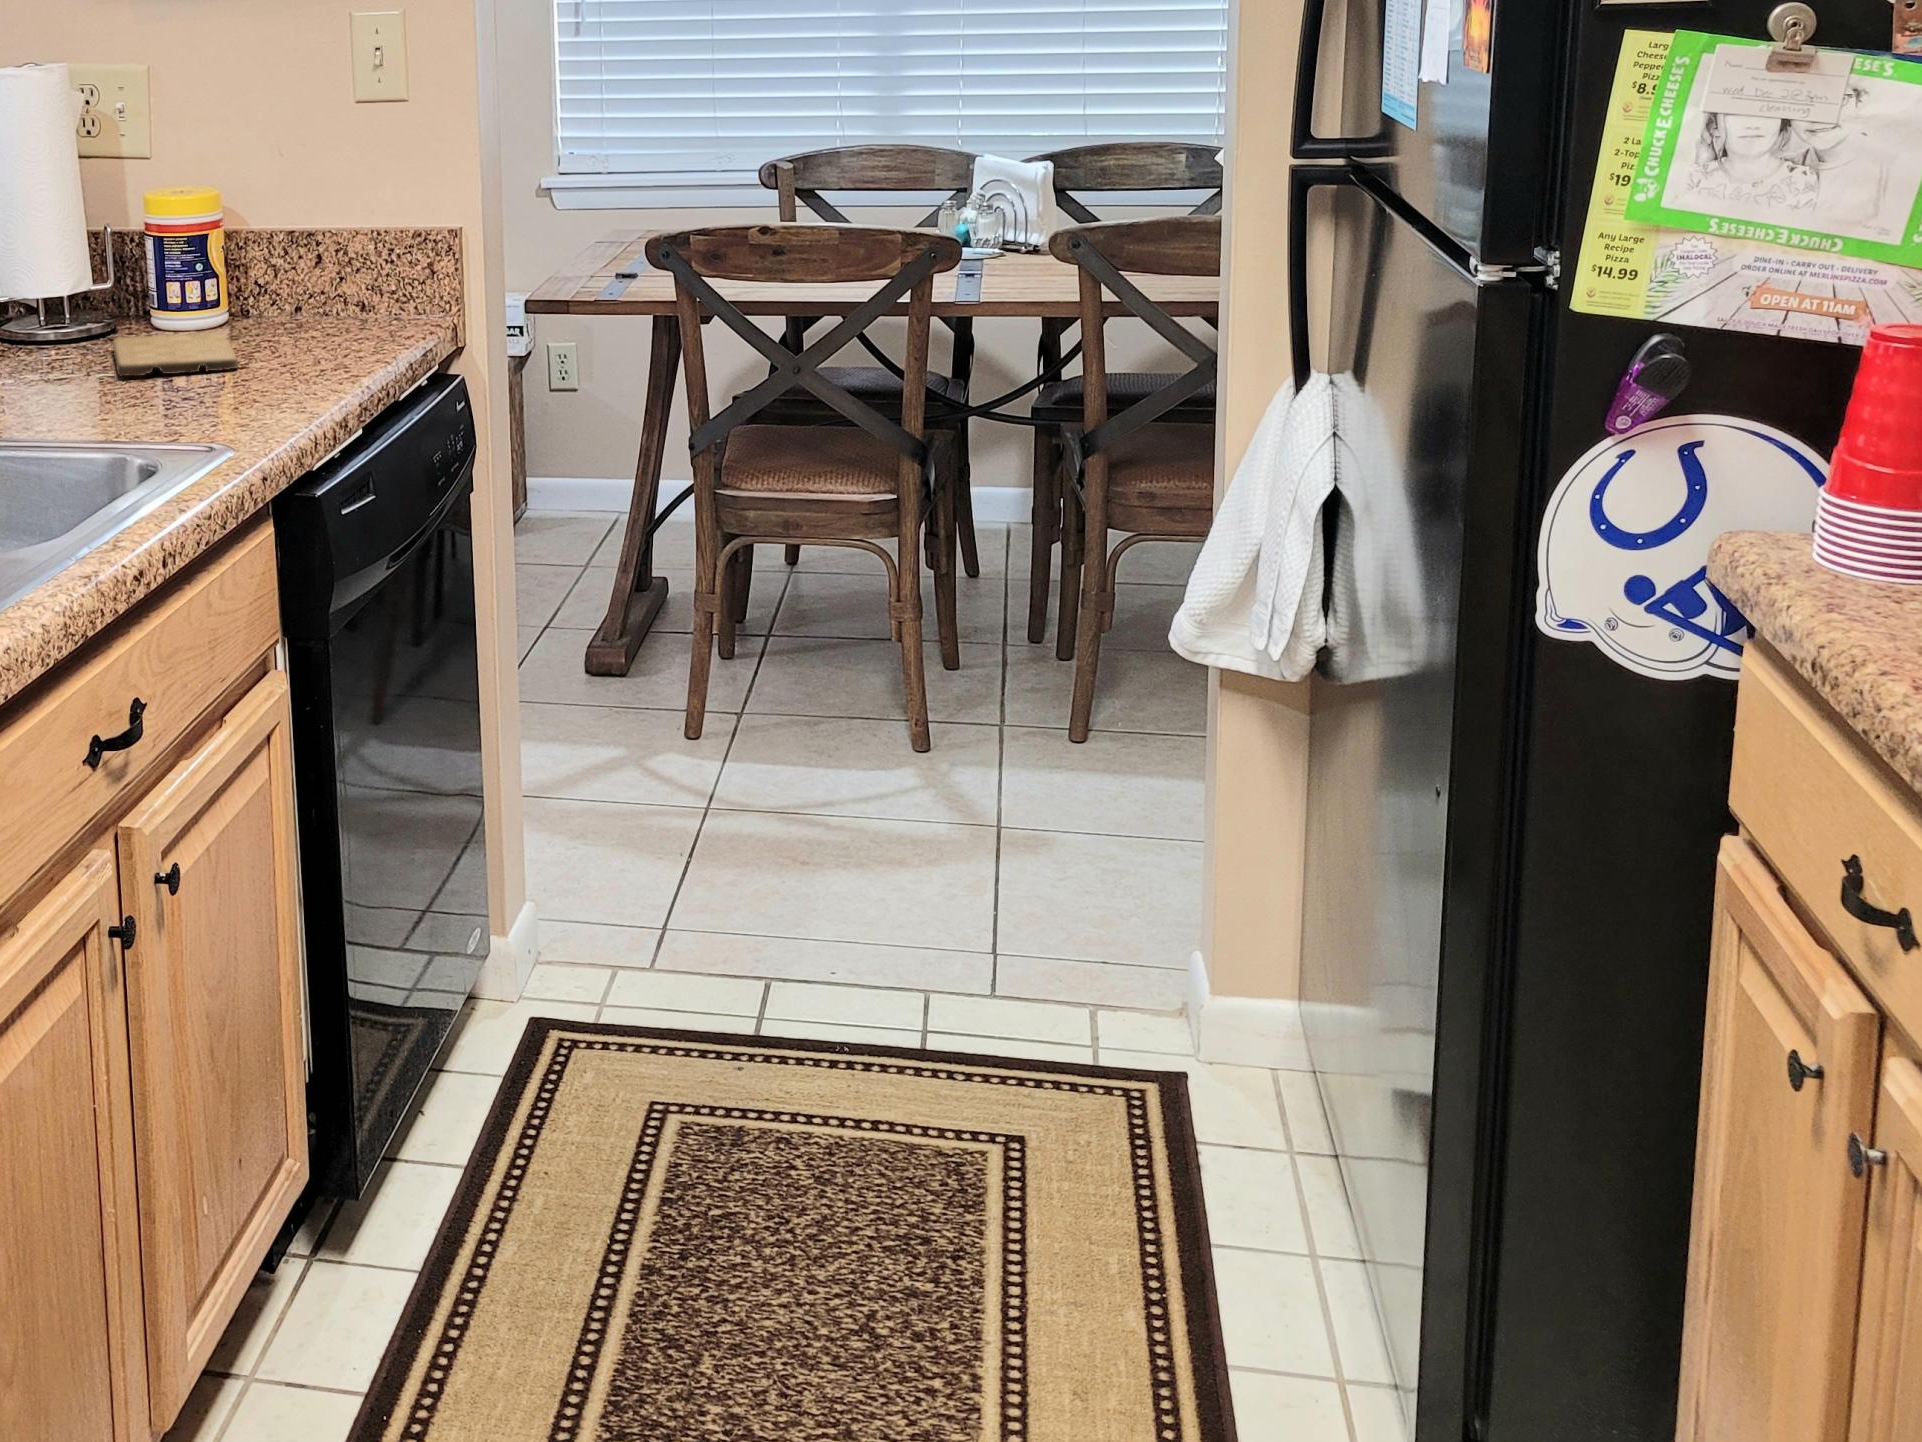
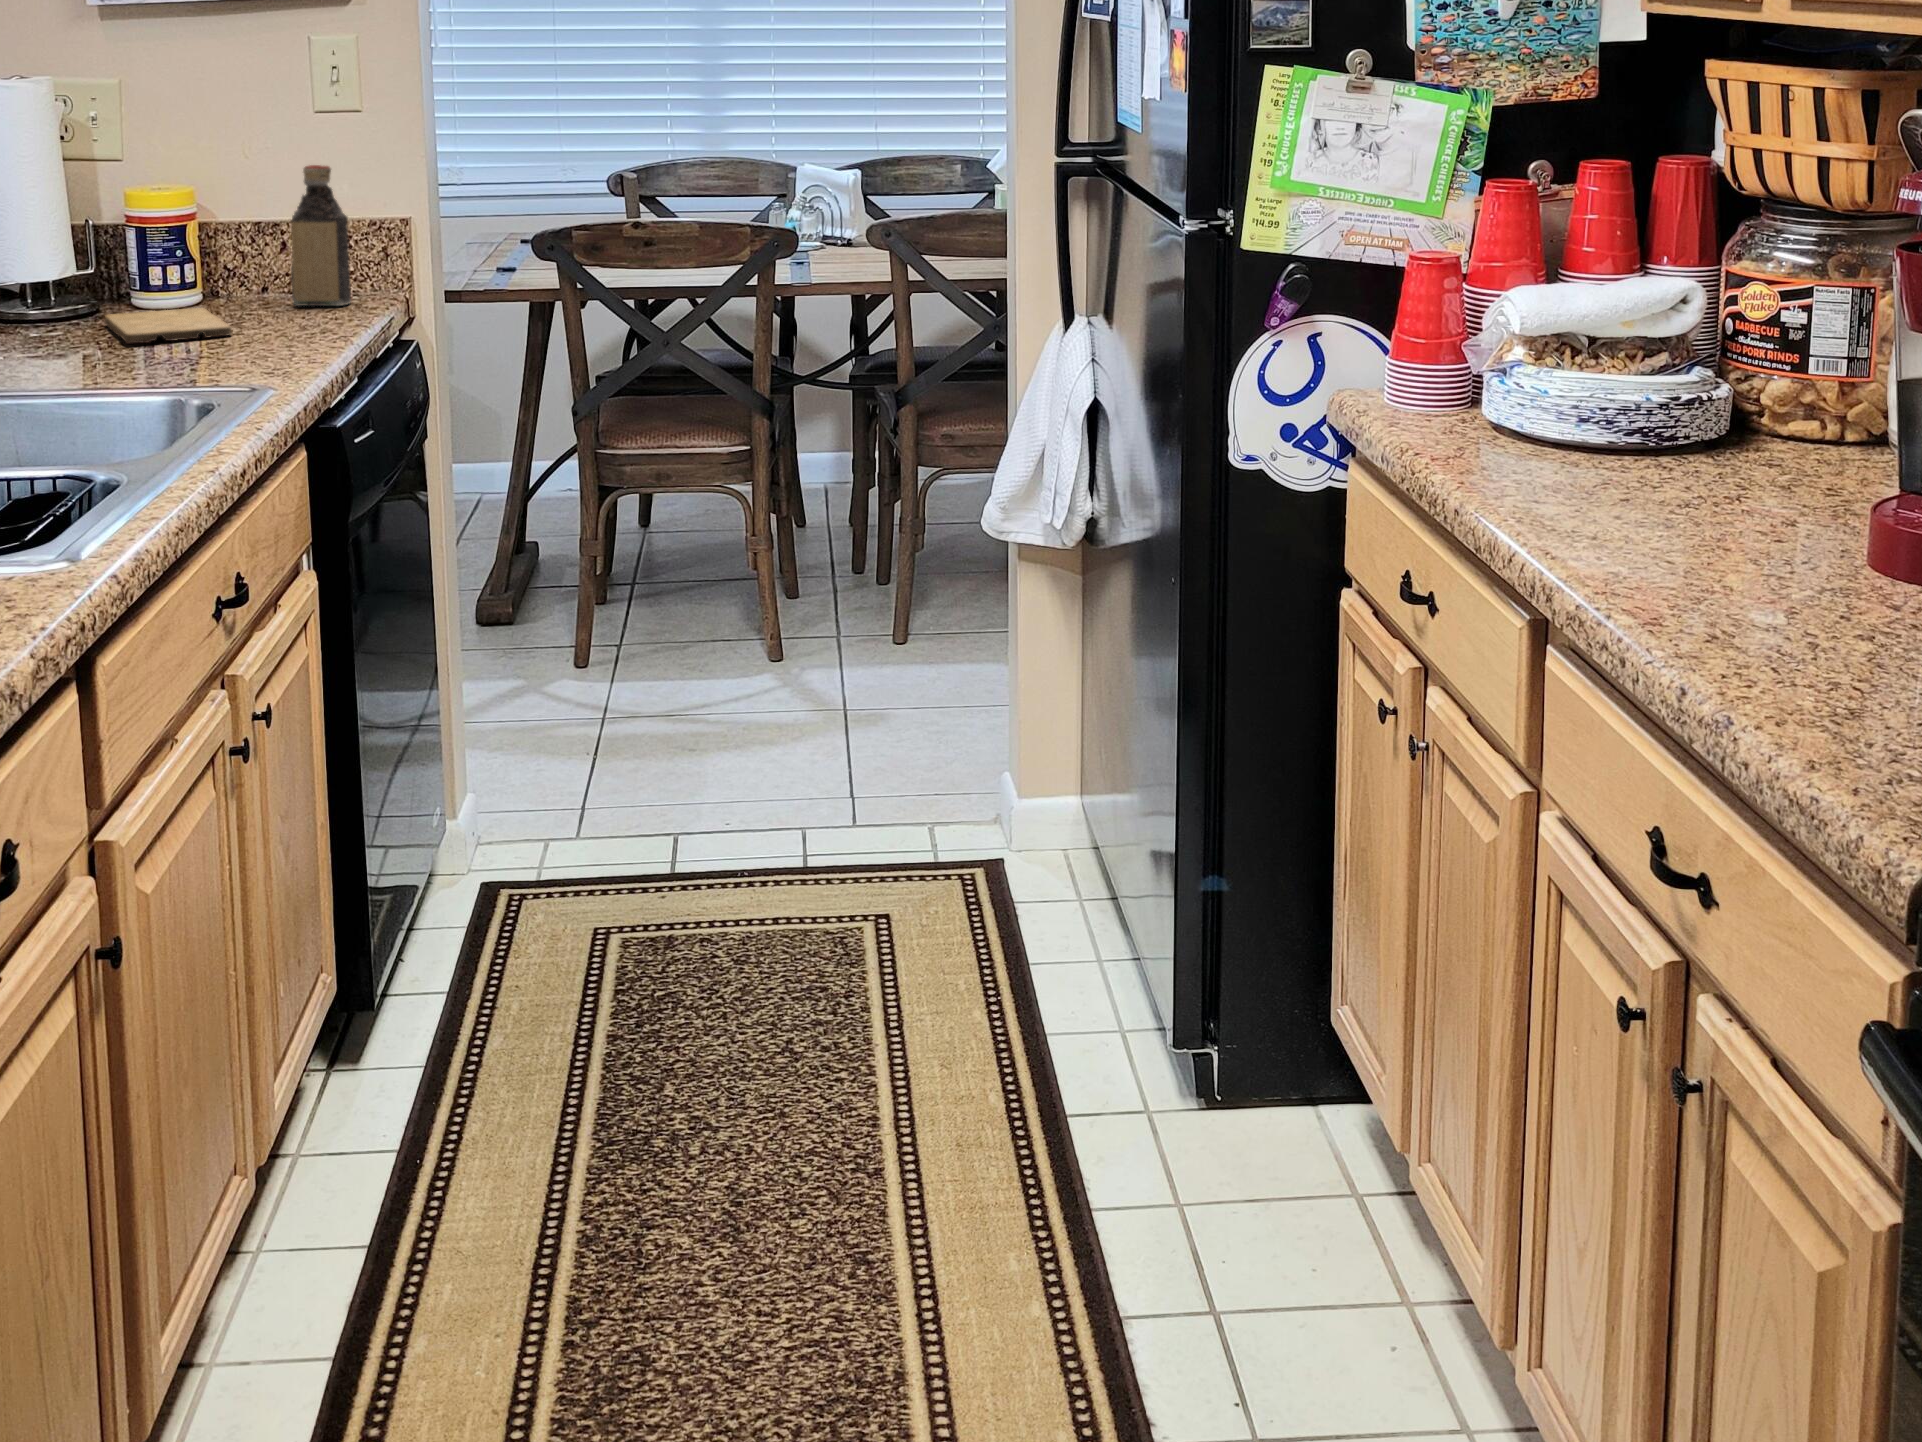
bottle: none [322,165,391,334] -> present [291,165,351,306]

